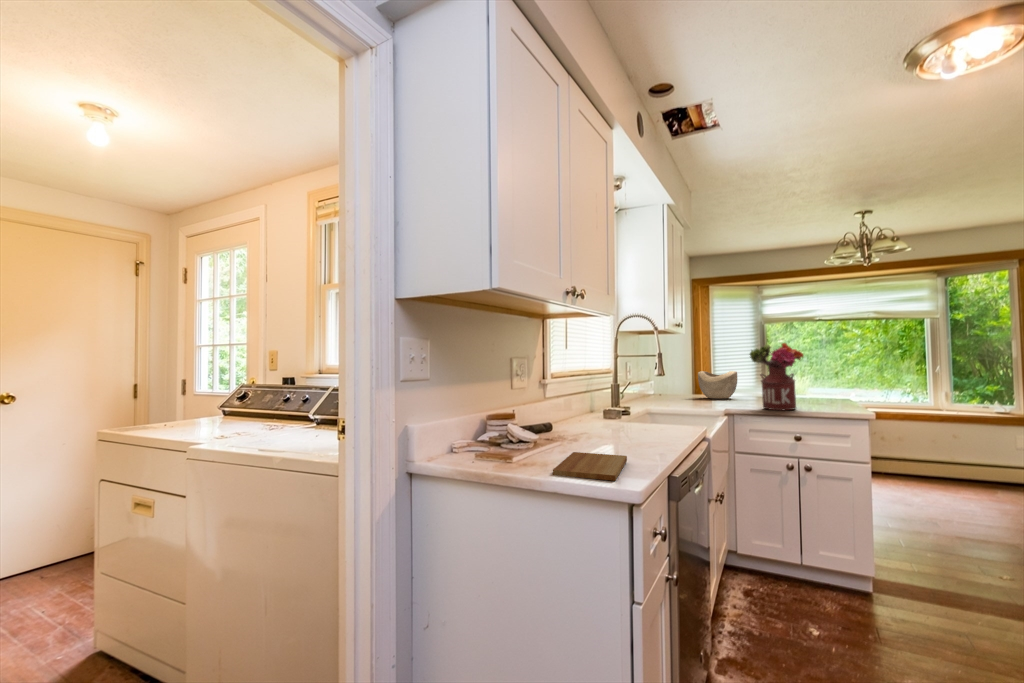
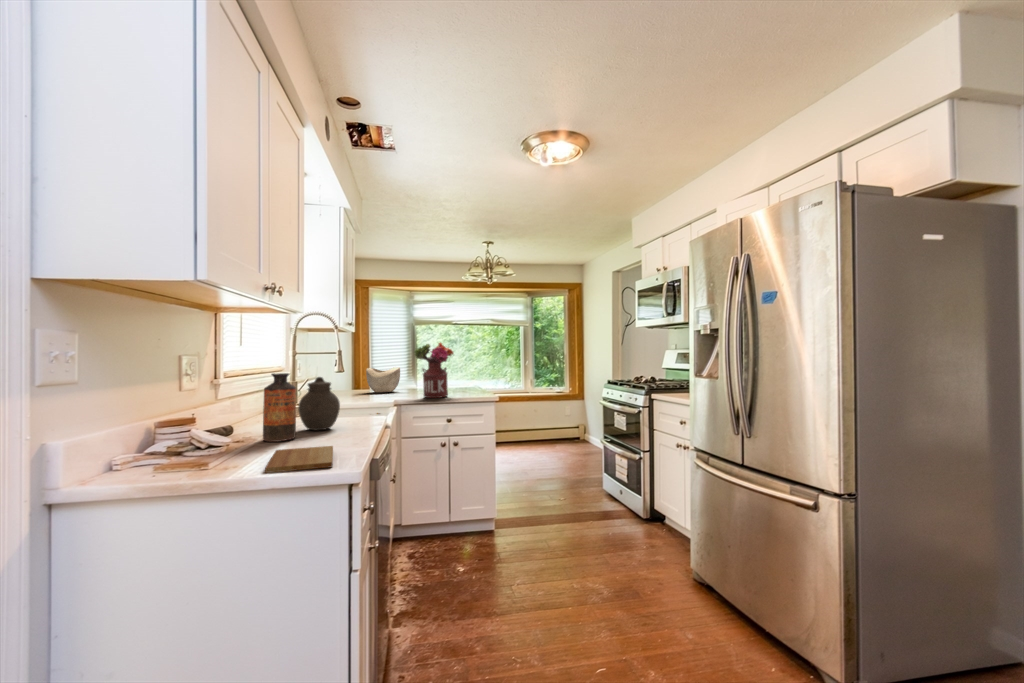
bottle: none [572,376,601,443] -> present [263,373,296,442]
jar: none [609,380,649,435] -> present [298,377,340,430]

